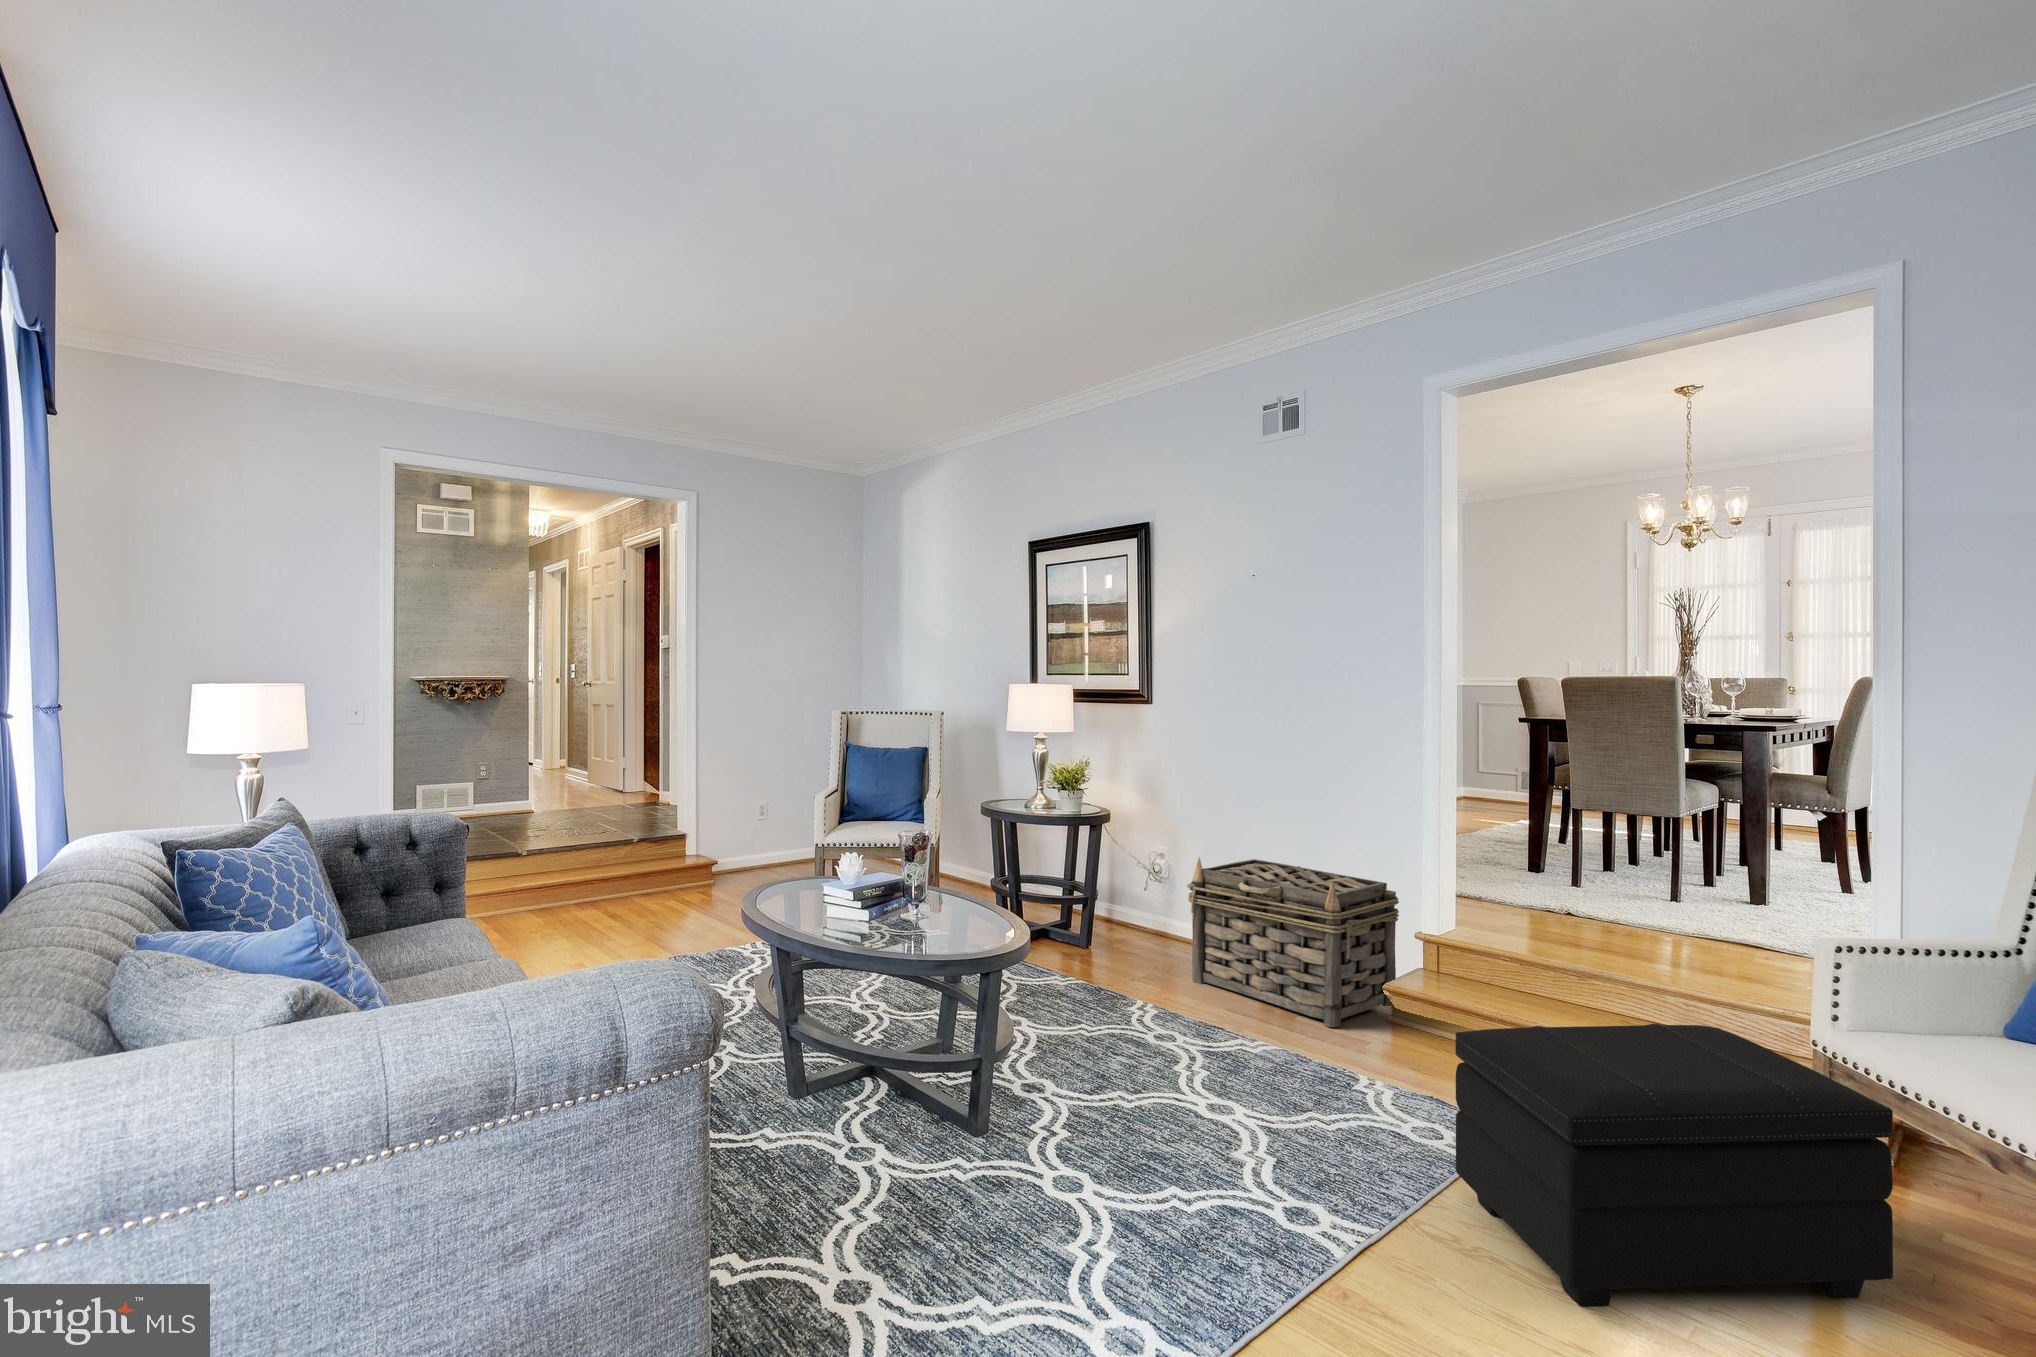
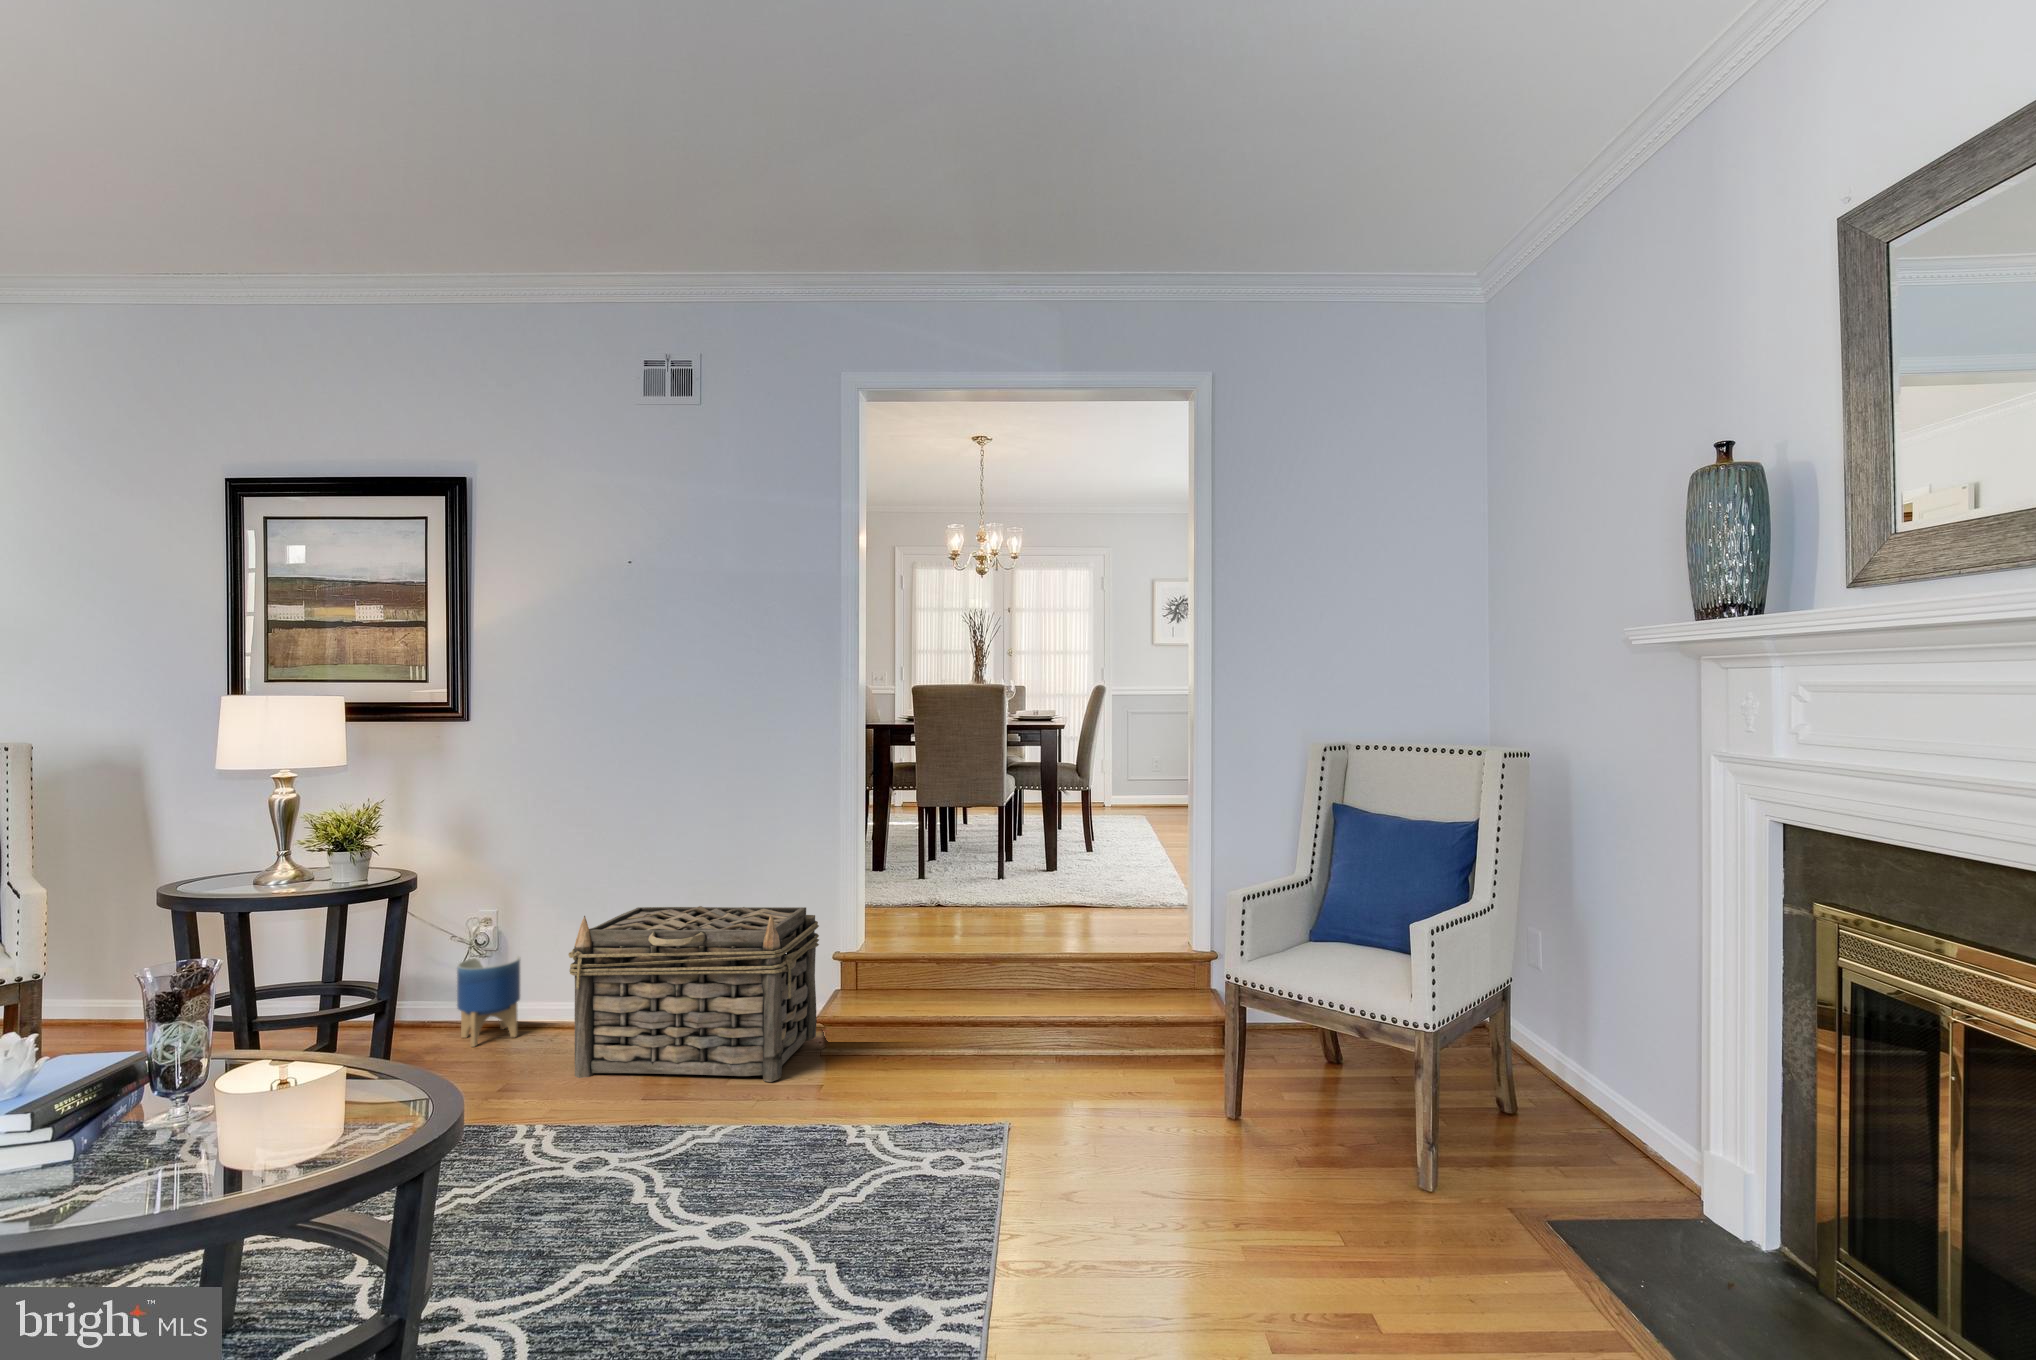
planter: none [1135,878,1177,944] -> present [457,956,520,1047]
footstool: present [1456,1024,1893,1307] -> none [1014,979,1323,1281]

